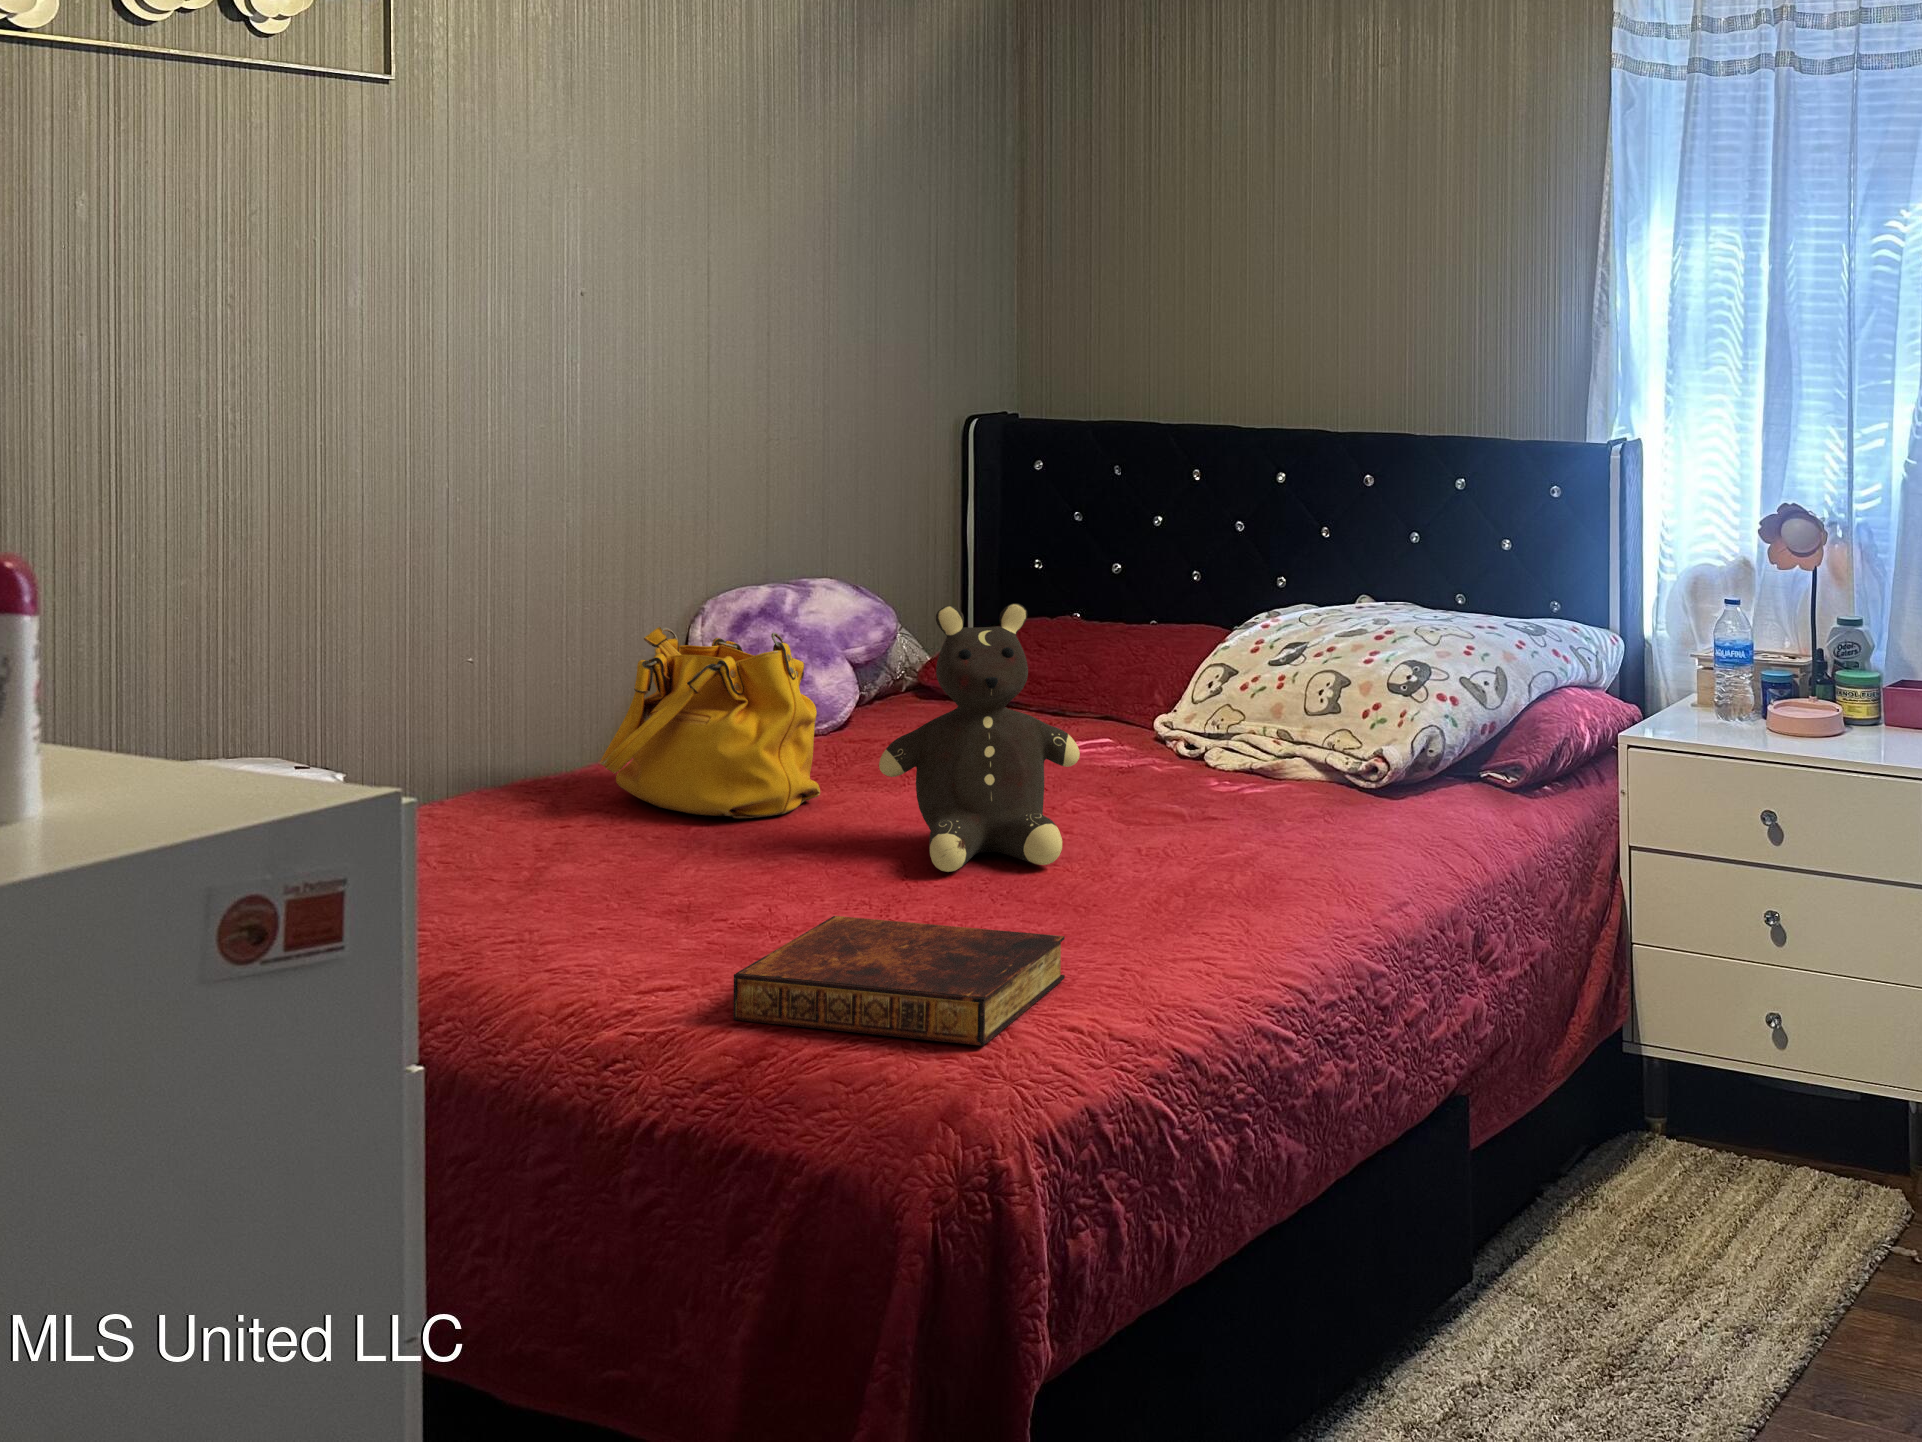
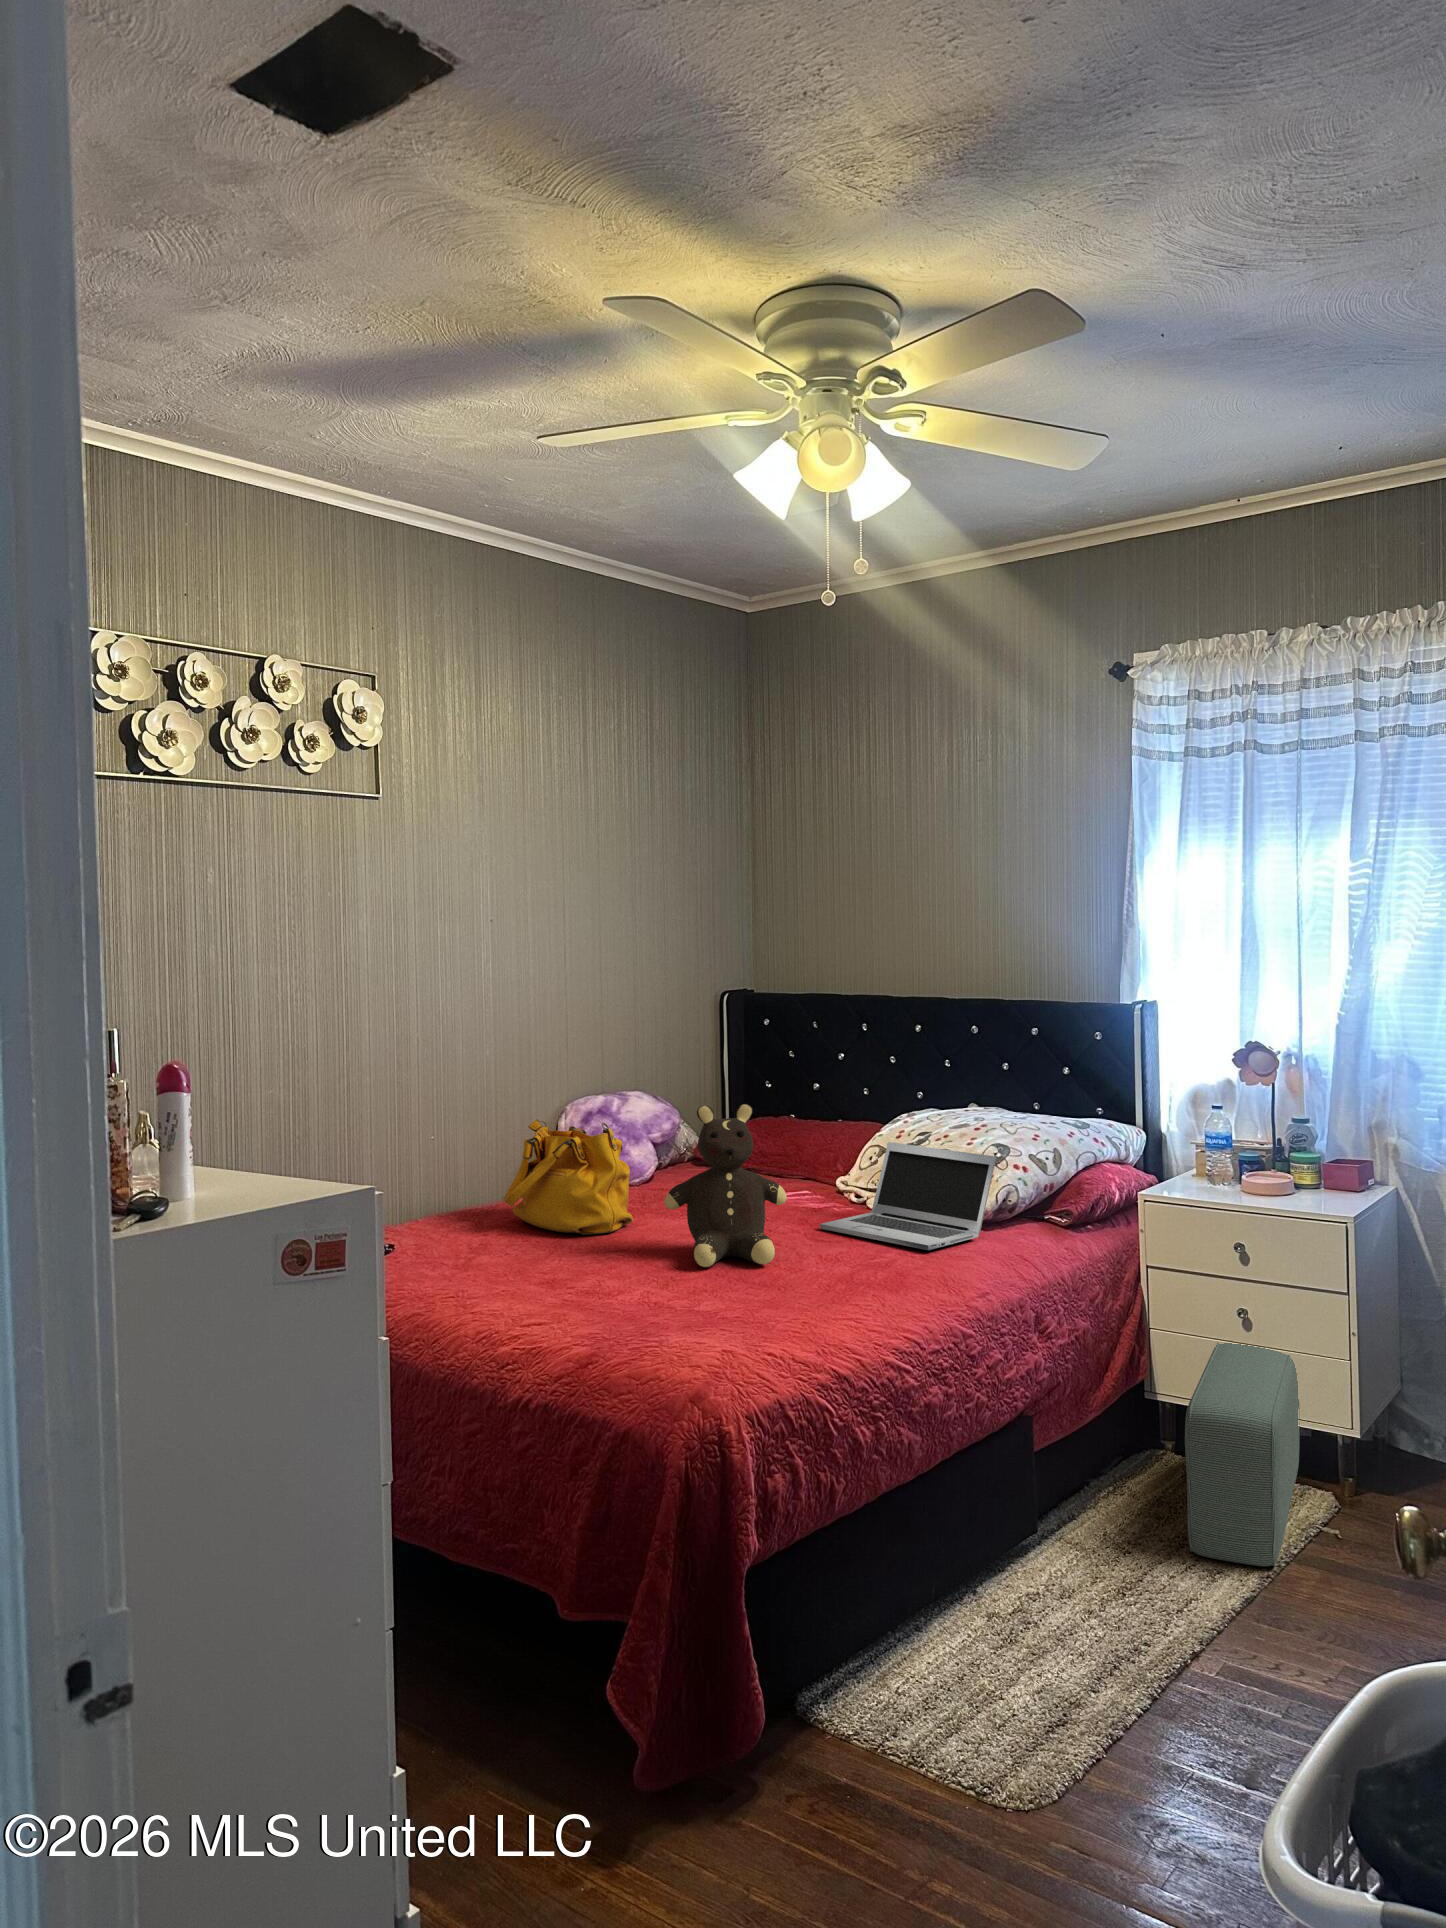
laptop: none [1127,661,1408,836] -> present [820,1142,996,1250]
book: present [733,916,1065,1046] -> none [571,1289,768,1364]
pouf: none [1700,954,1852,1318] -> present [1185,1343,1300,1566]

